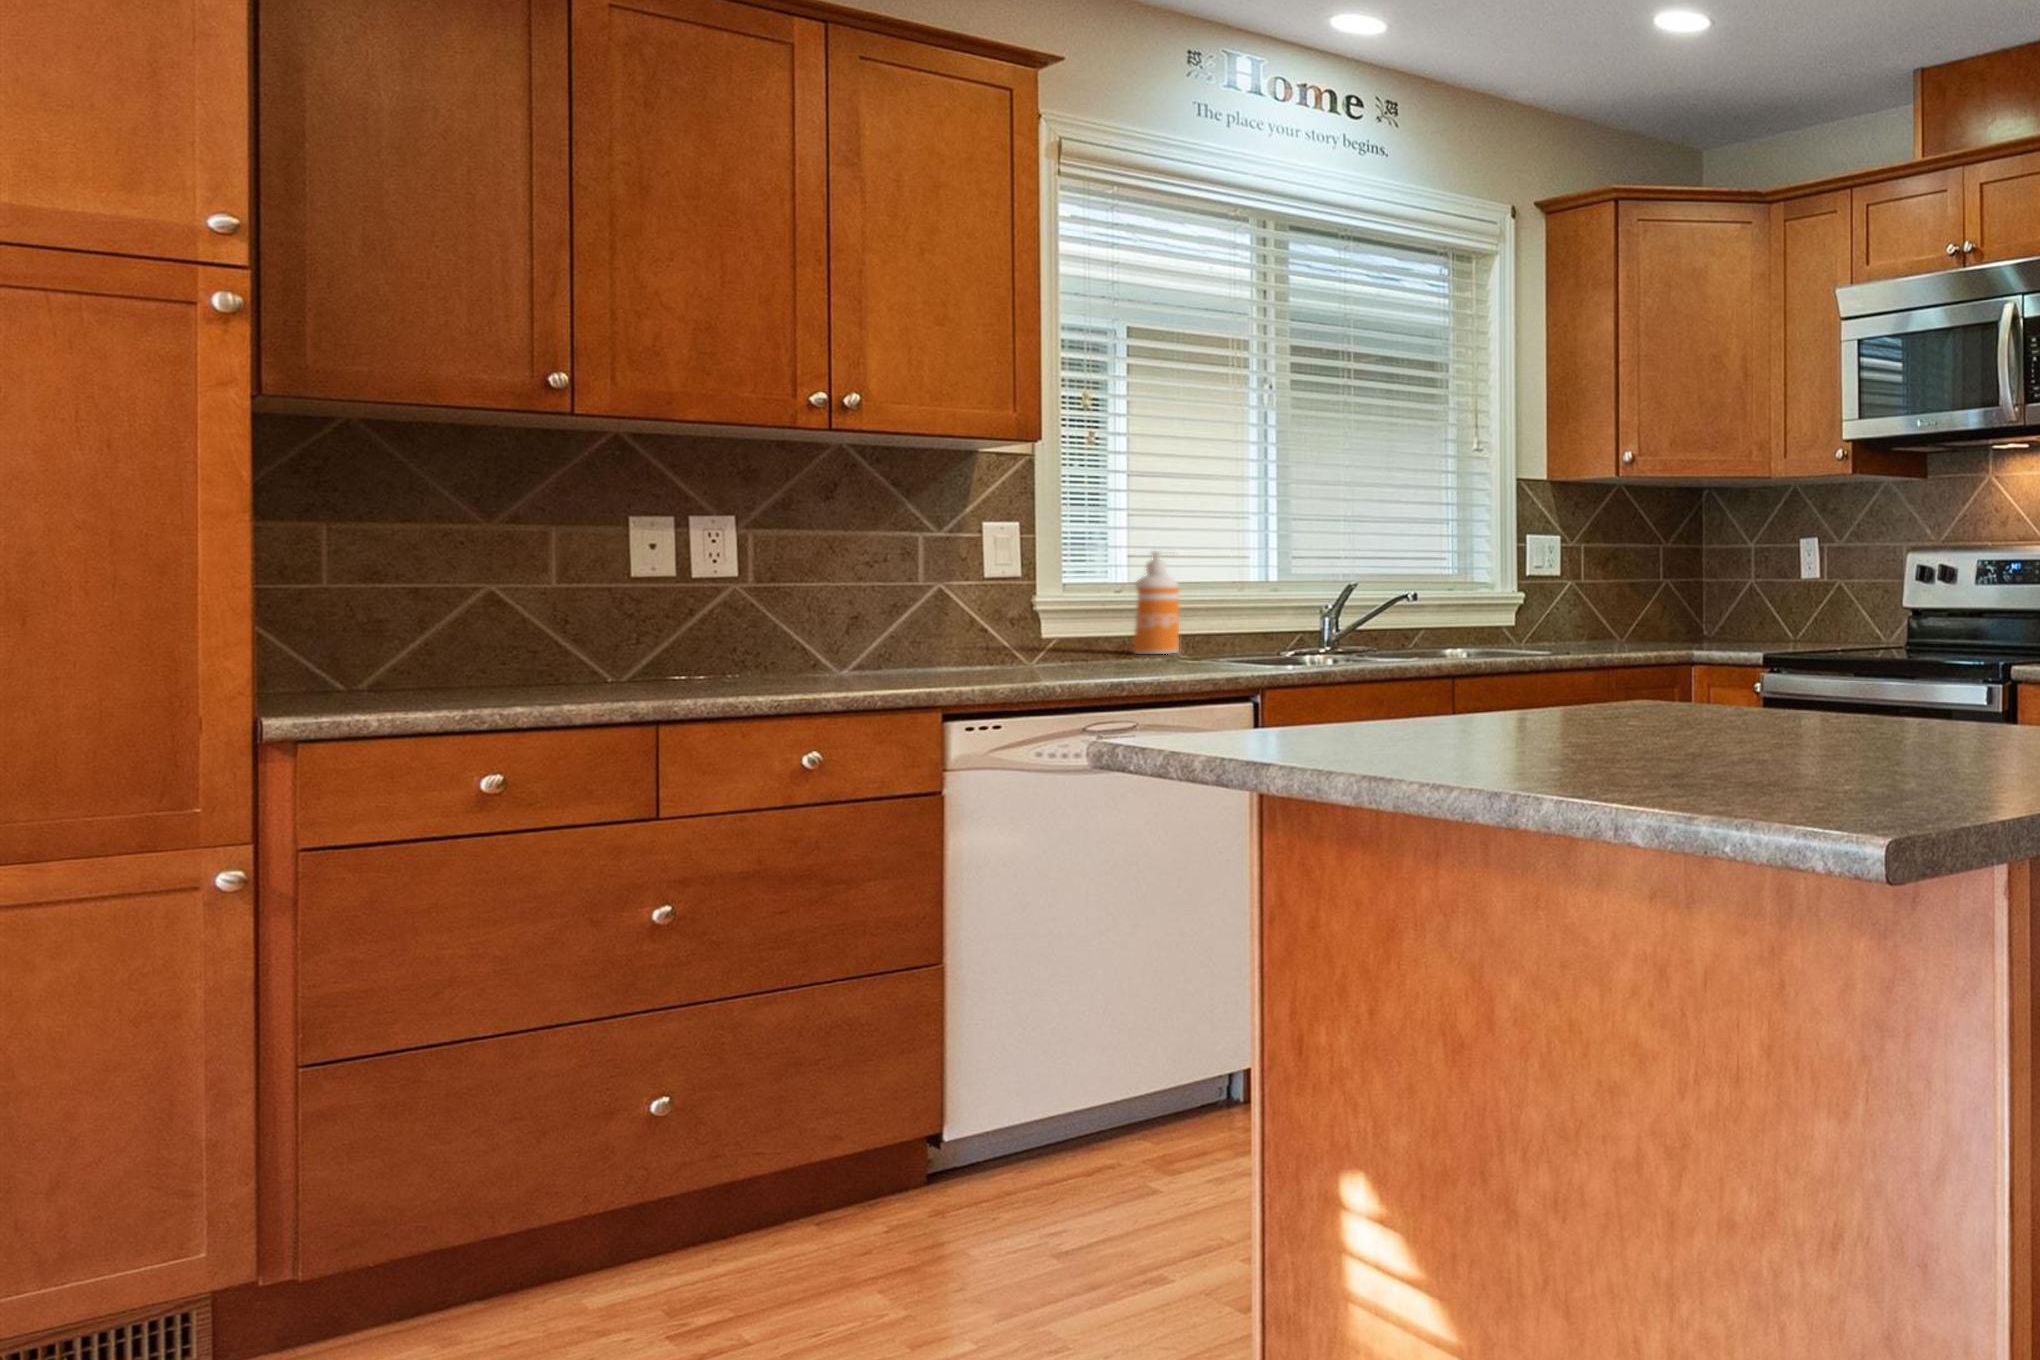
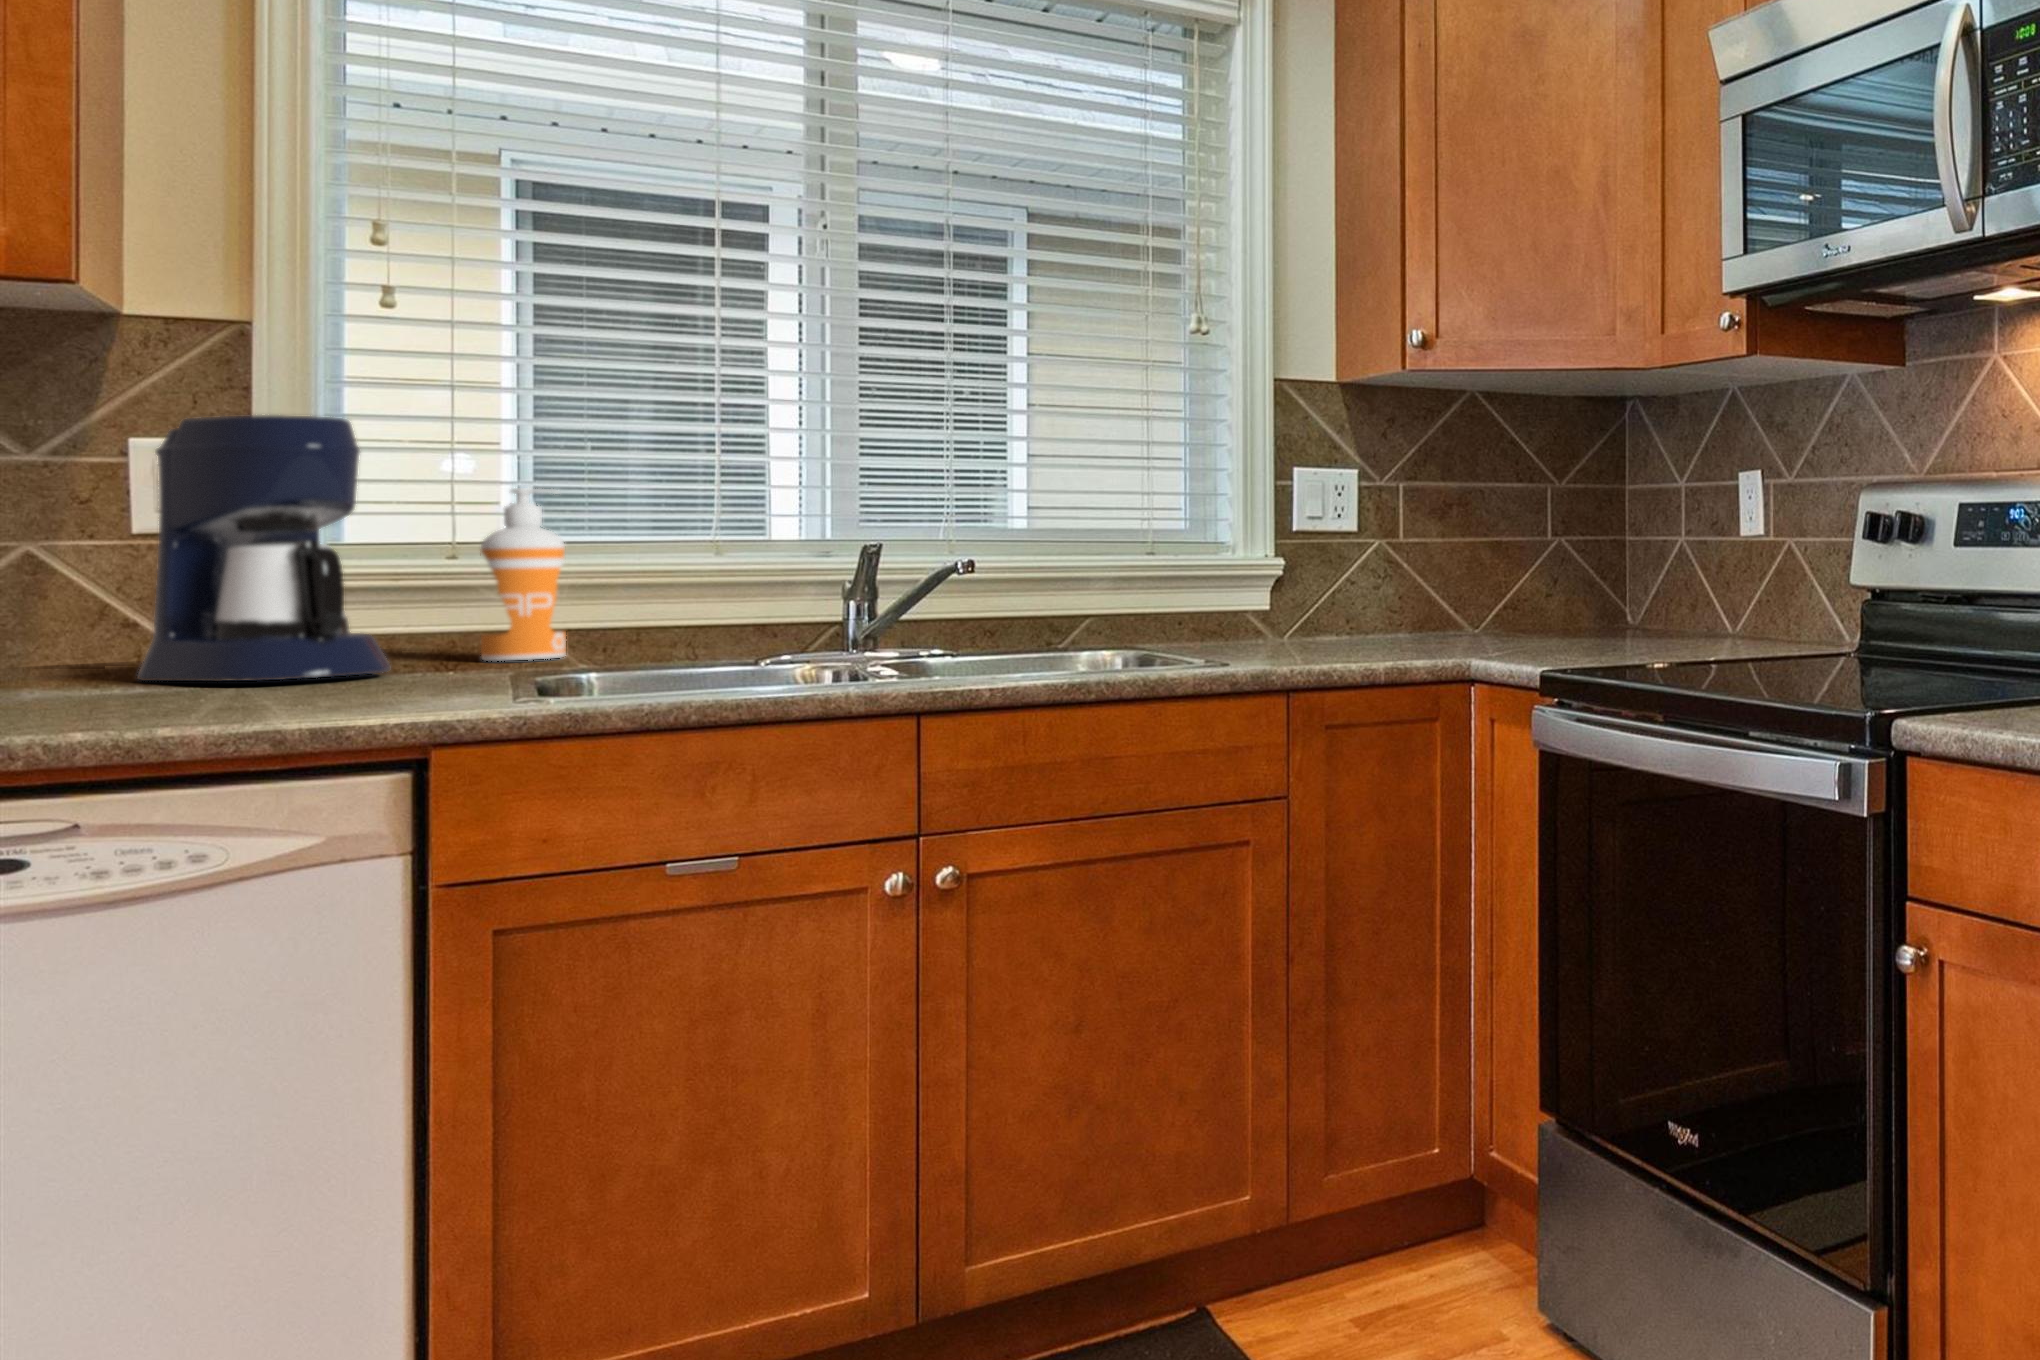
coffee maker: none [1005,513,1132,663] -> present [138,415,390,681]

